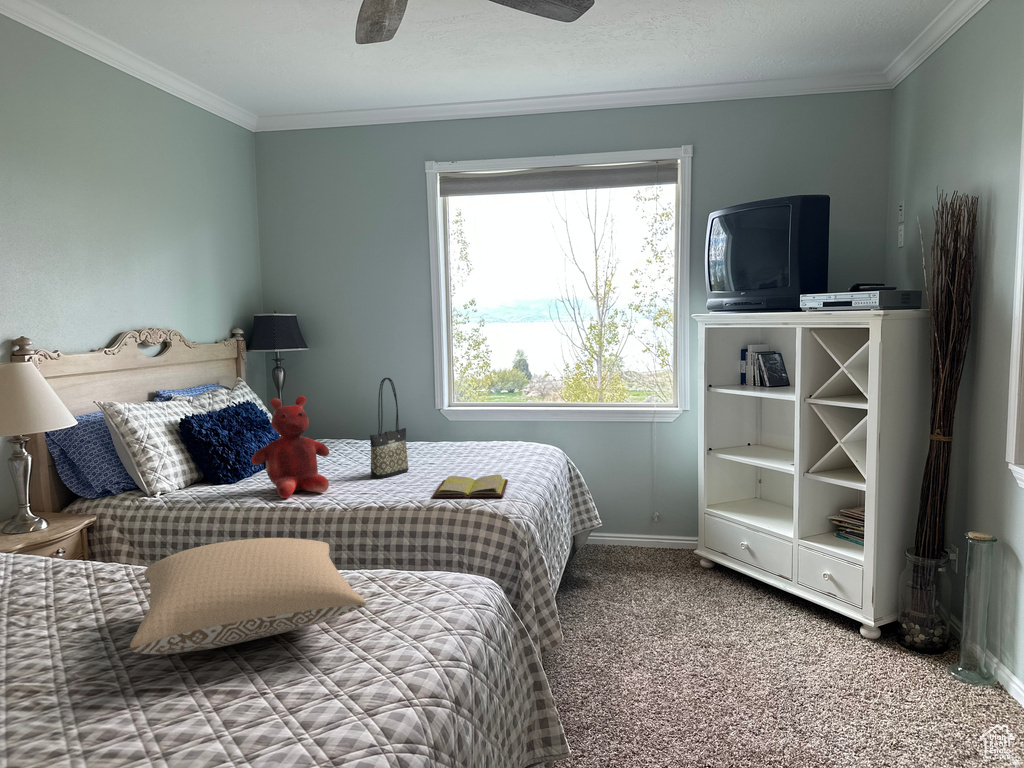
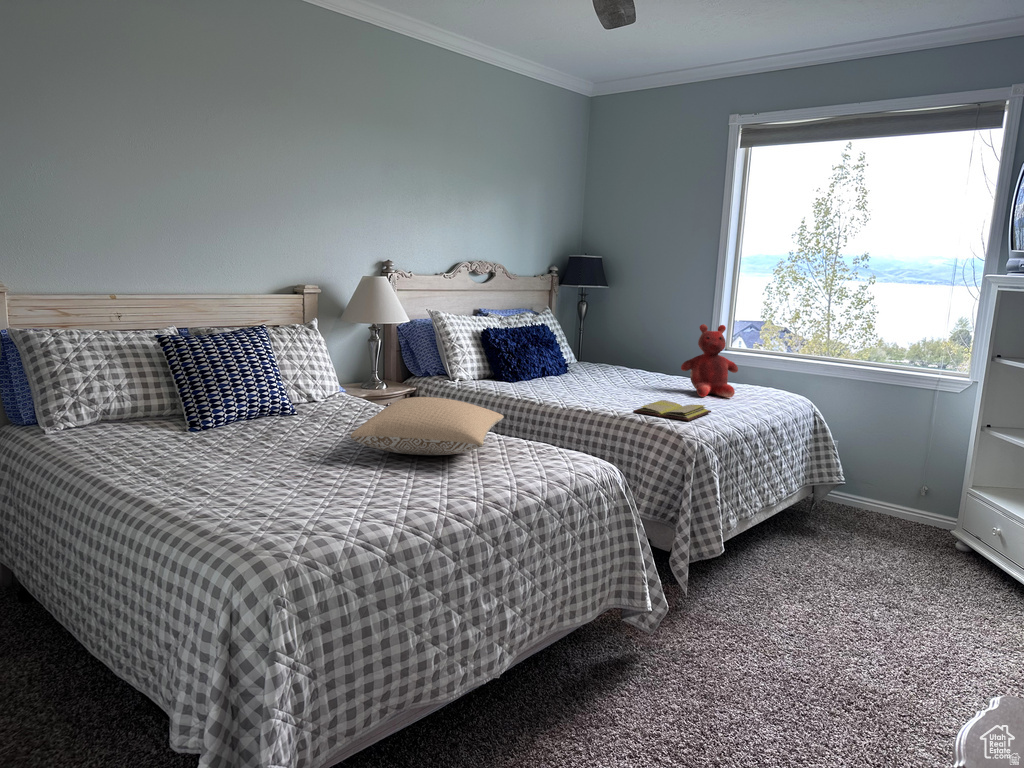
tote bag: present [370,378,409,479] -> none [608,312,647,395]
teddy bear: present [251,396,329,498] -> present [681,324,738,398]

